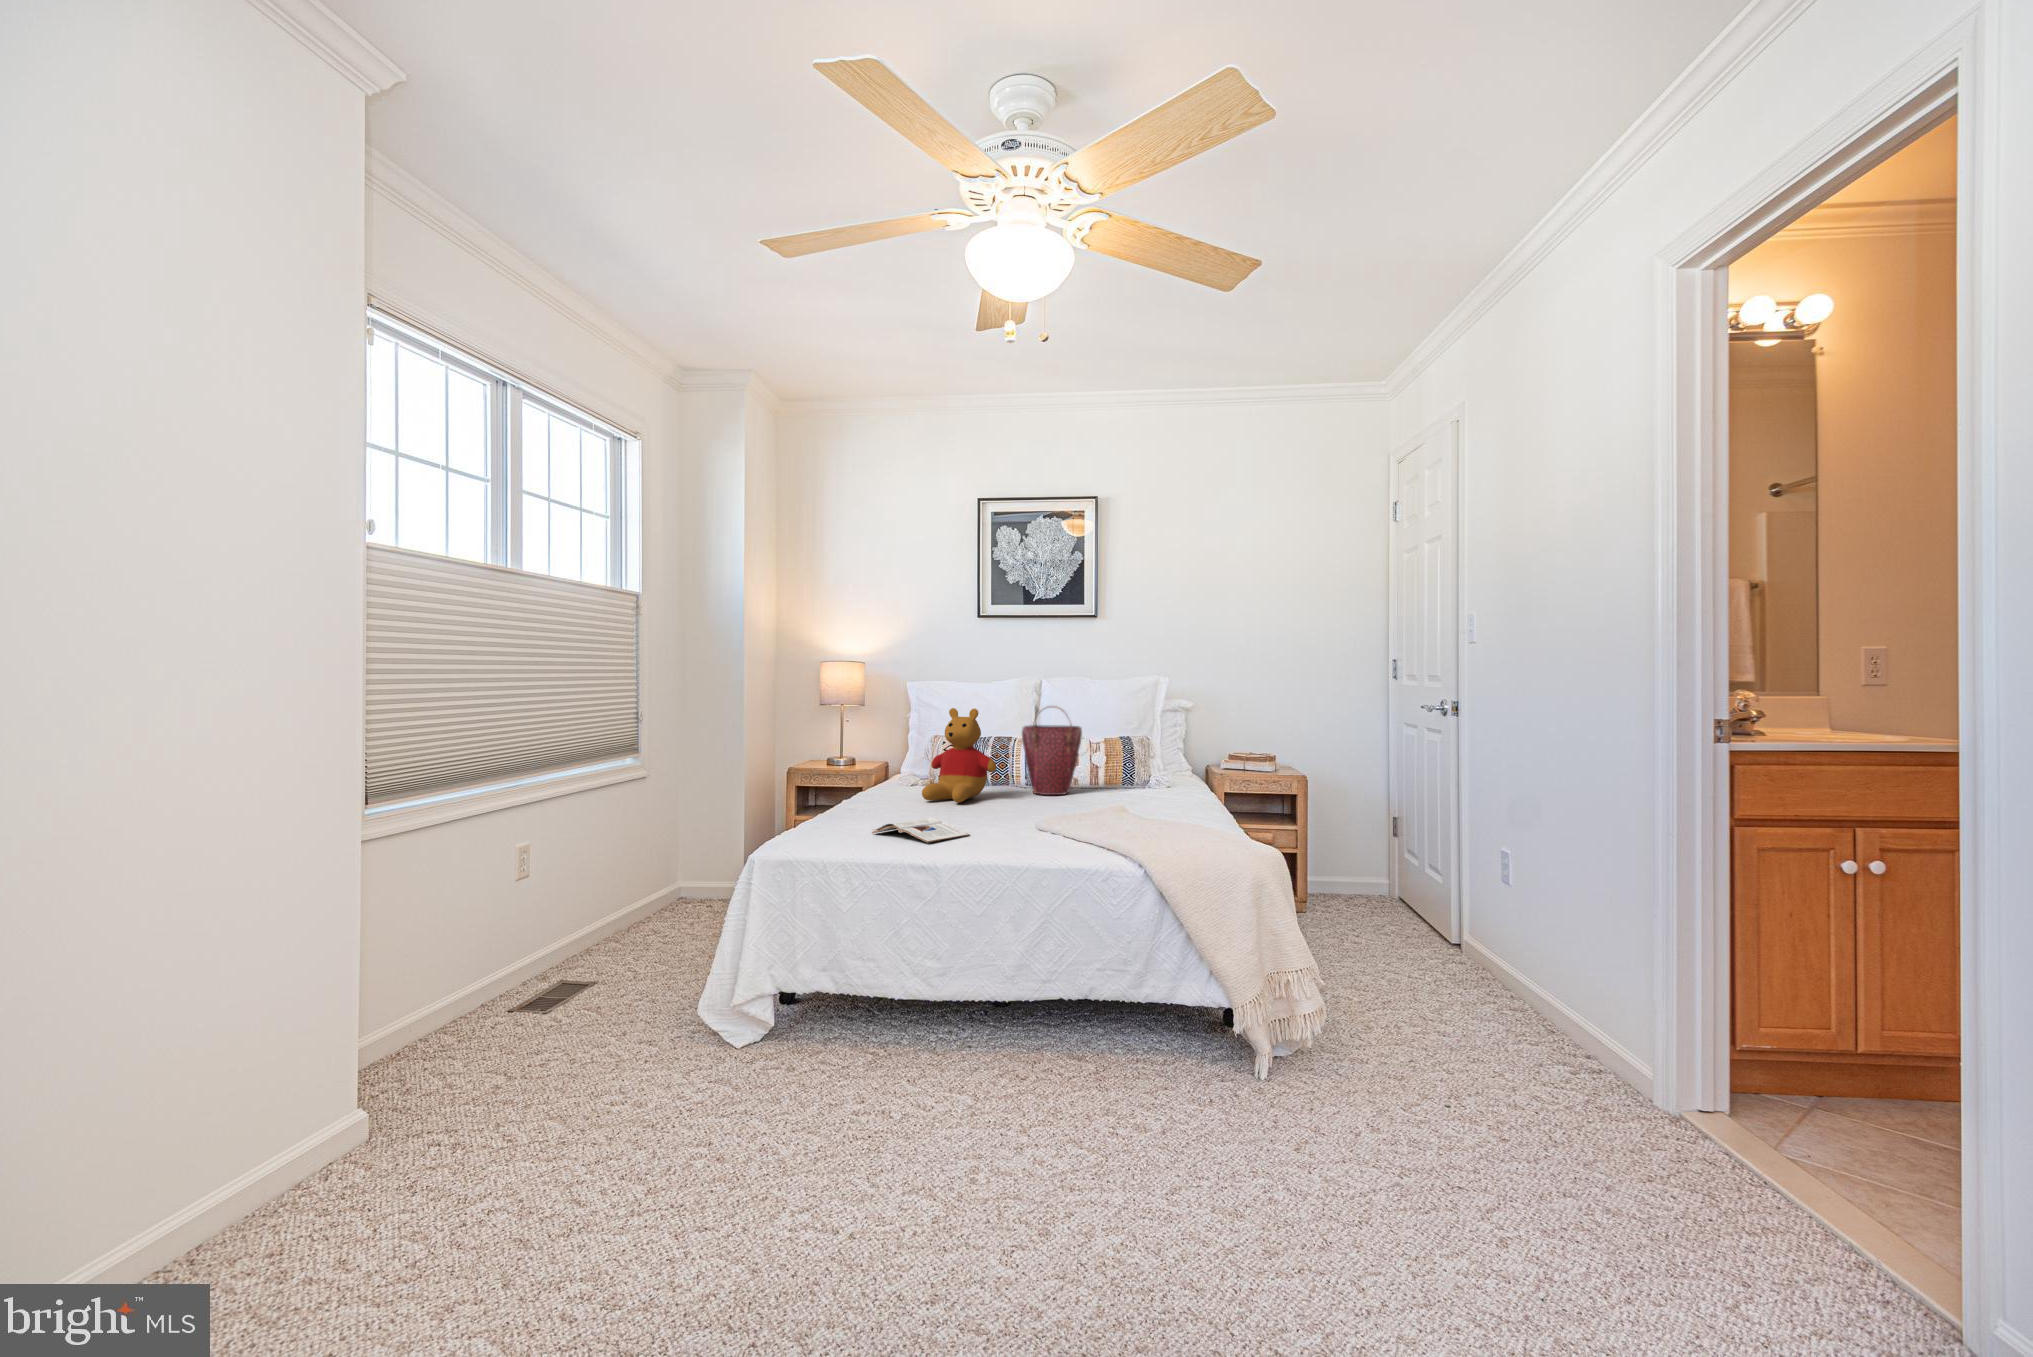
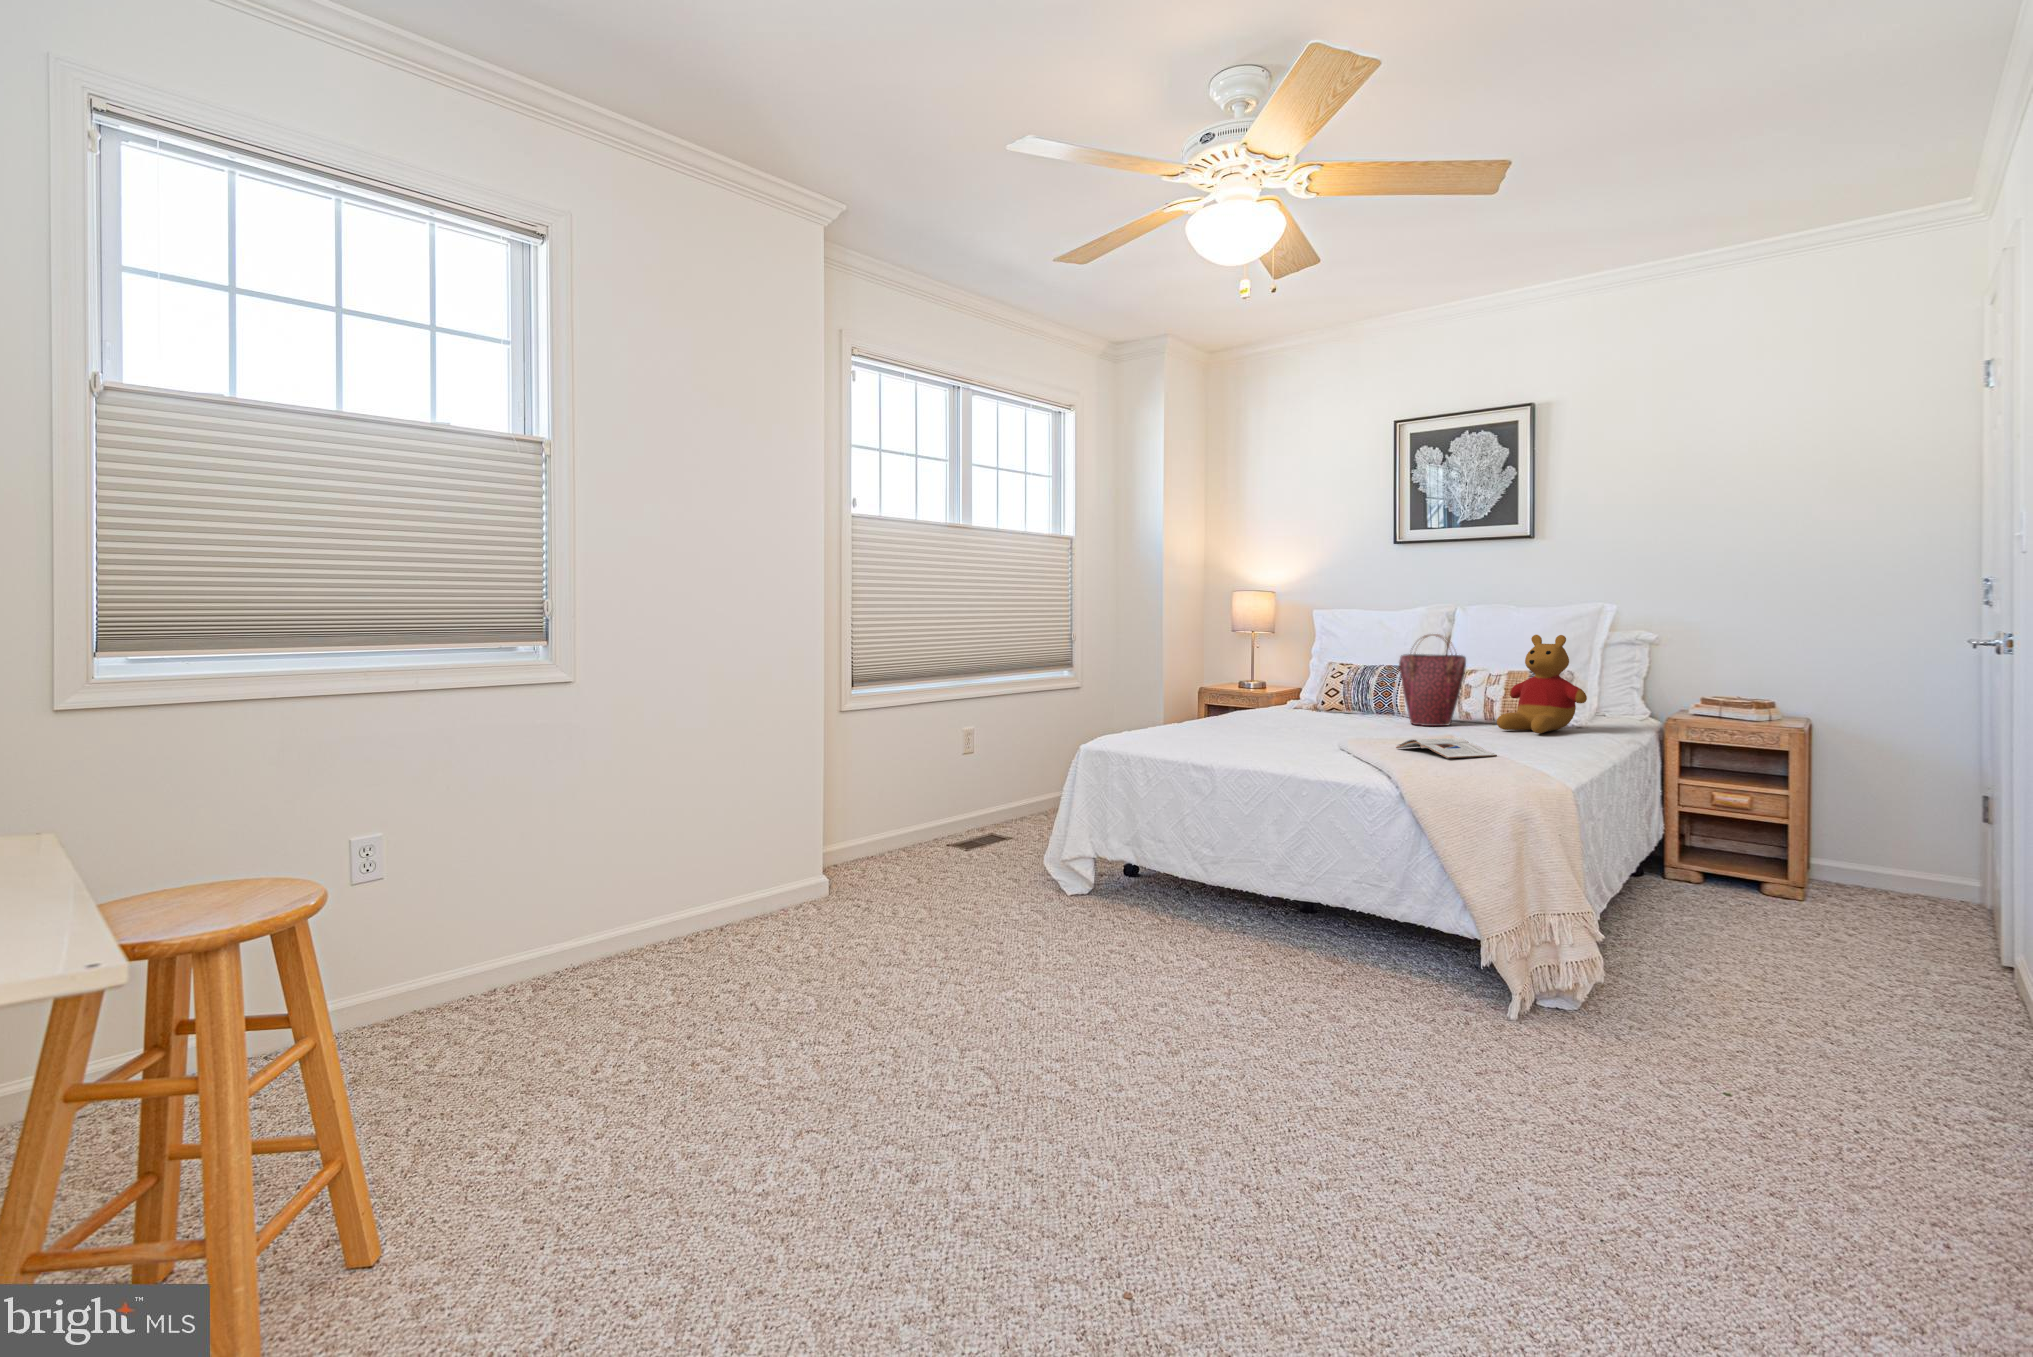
stuffed bear: present [922,708,997,803] -> present [1497,635,1587,733]
magazine: present [872,818,970,843] -> present [1396,738,1497,758]

